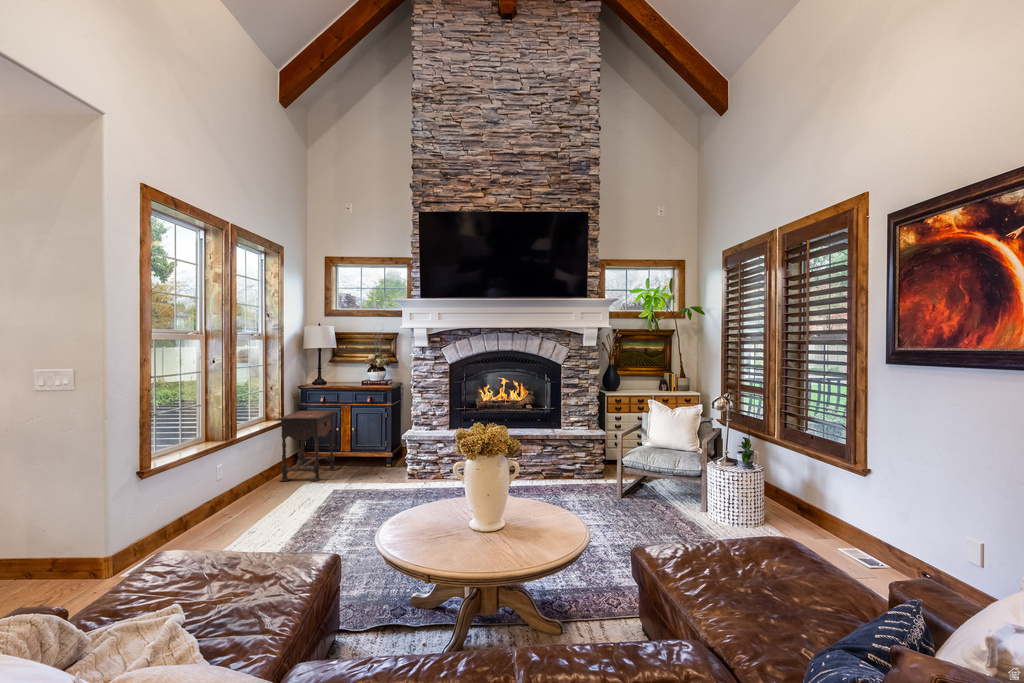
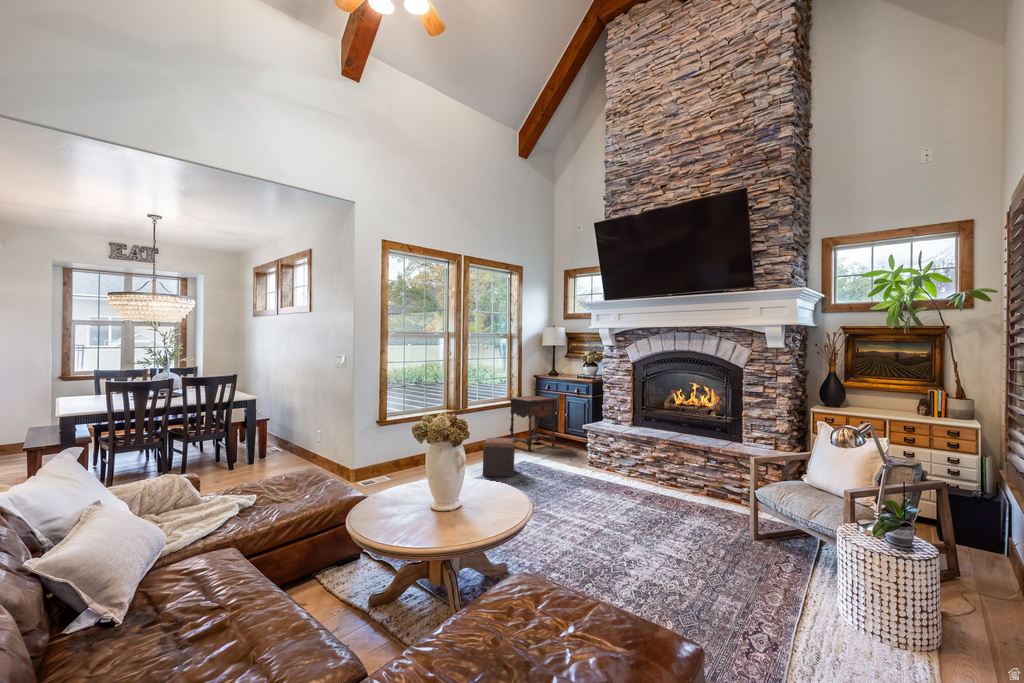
footstool: none [322,467,374,523] -> present [483,438,515,477]

